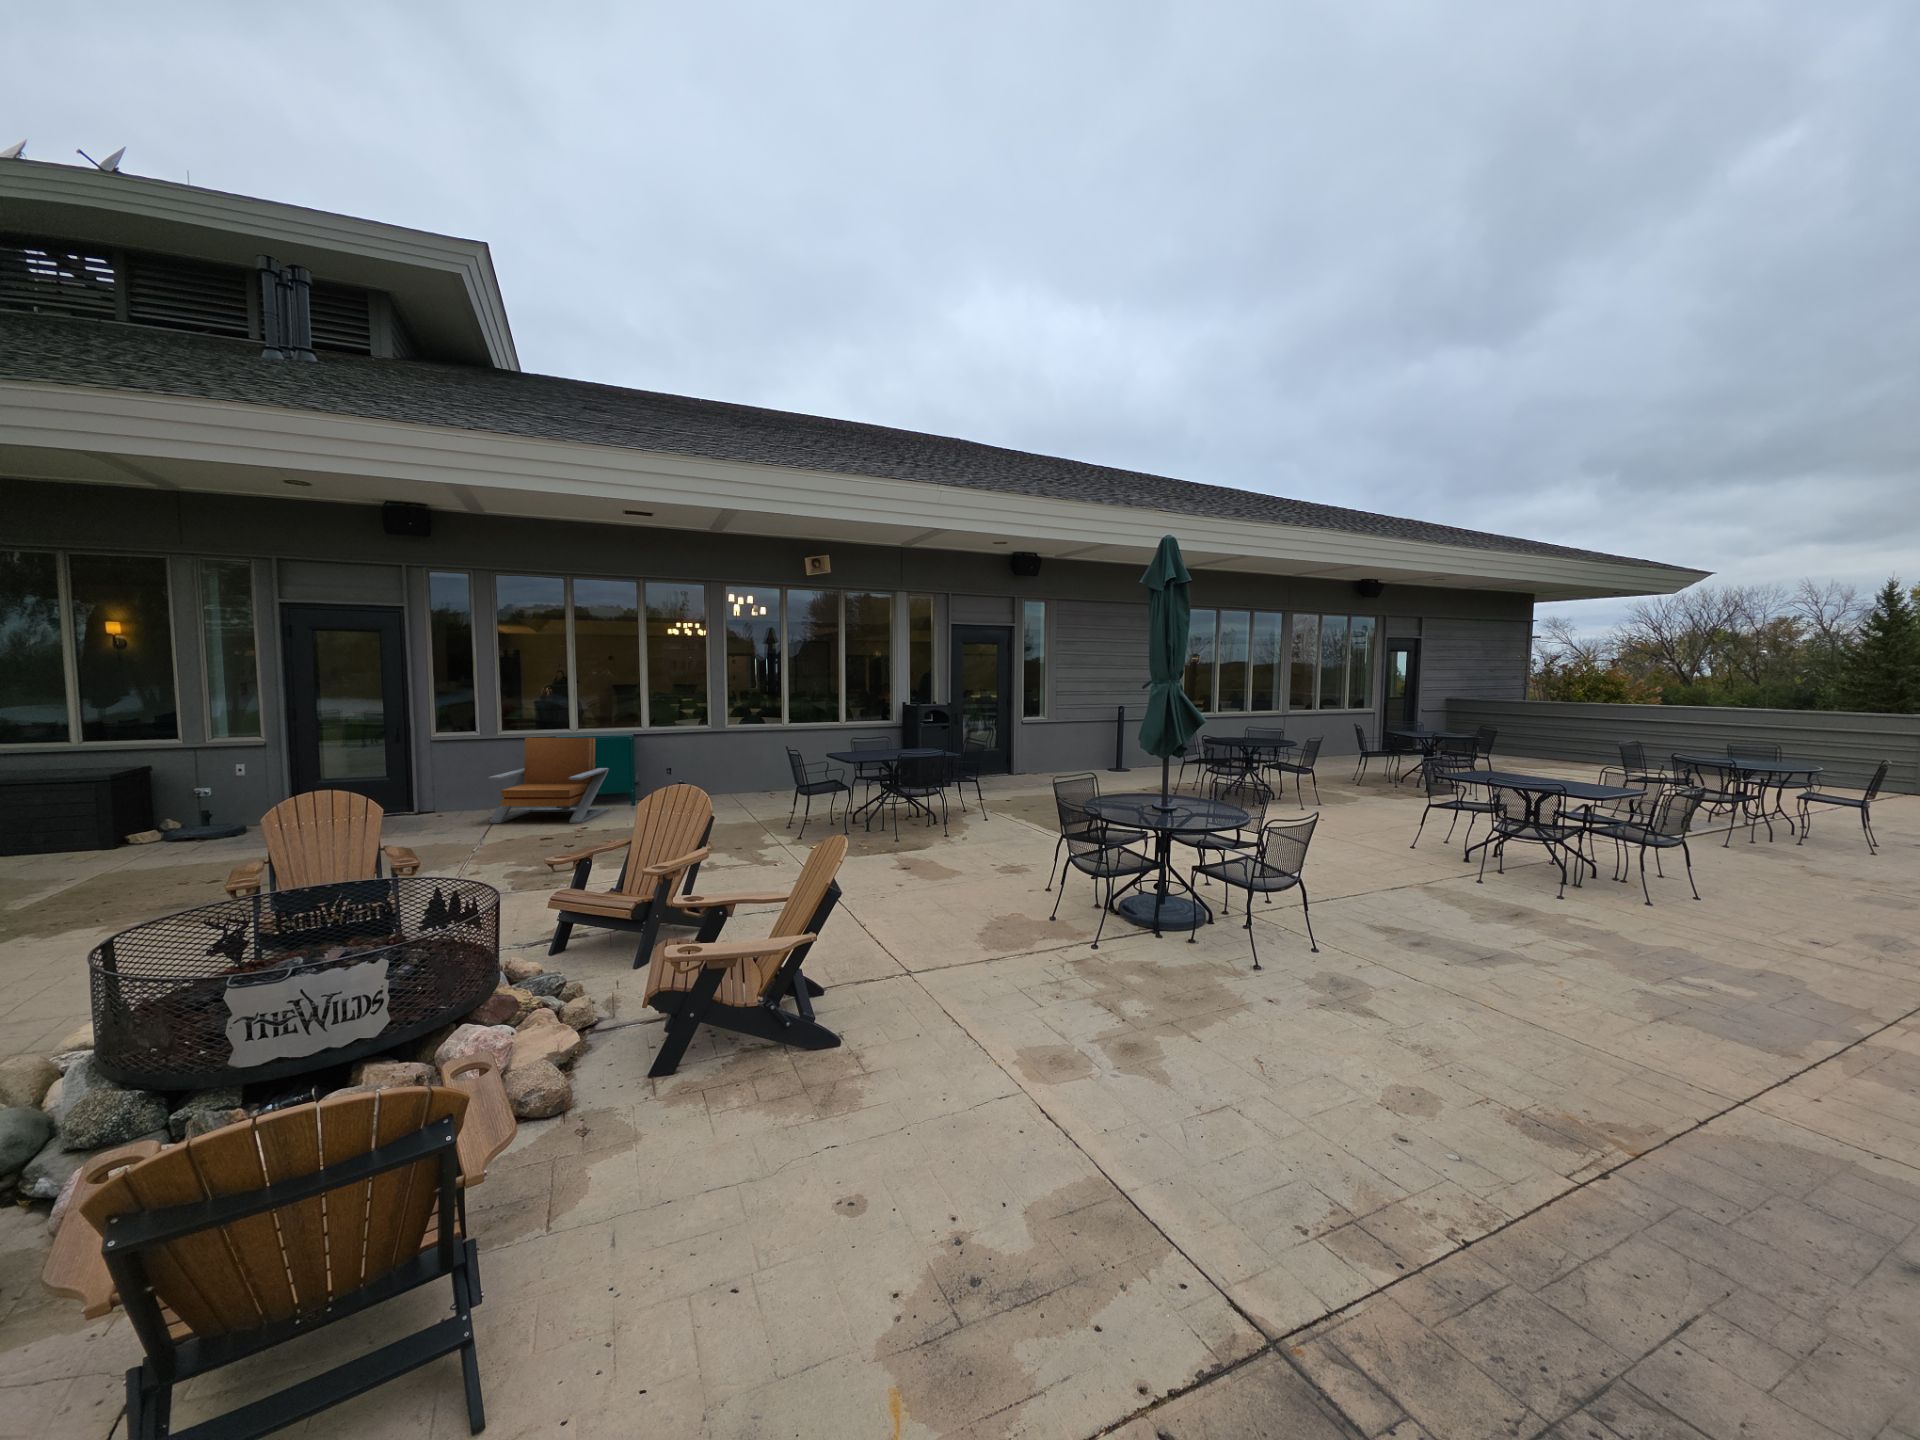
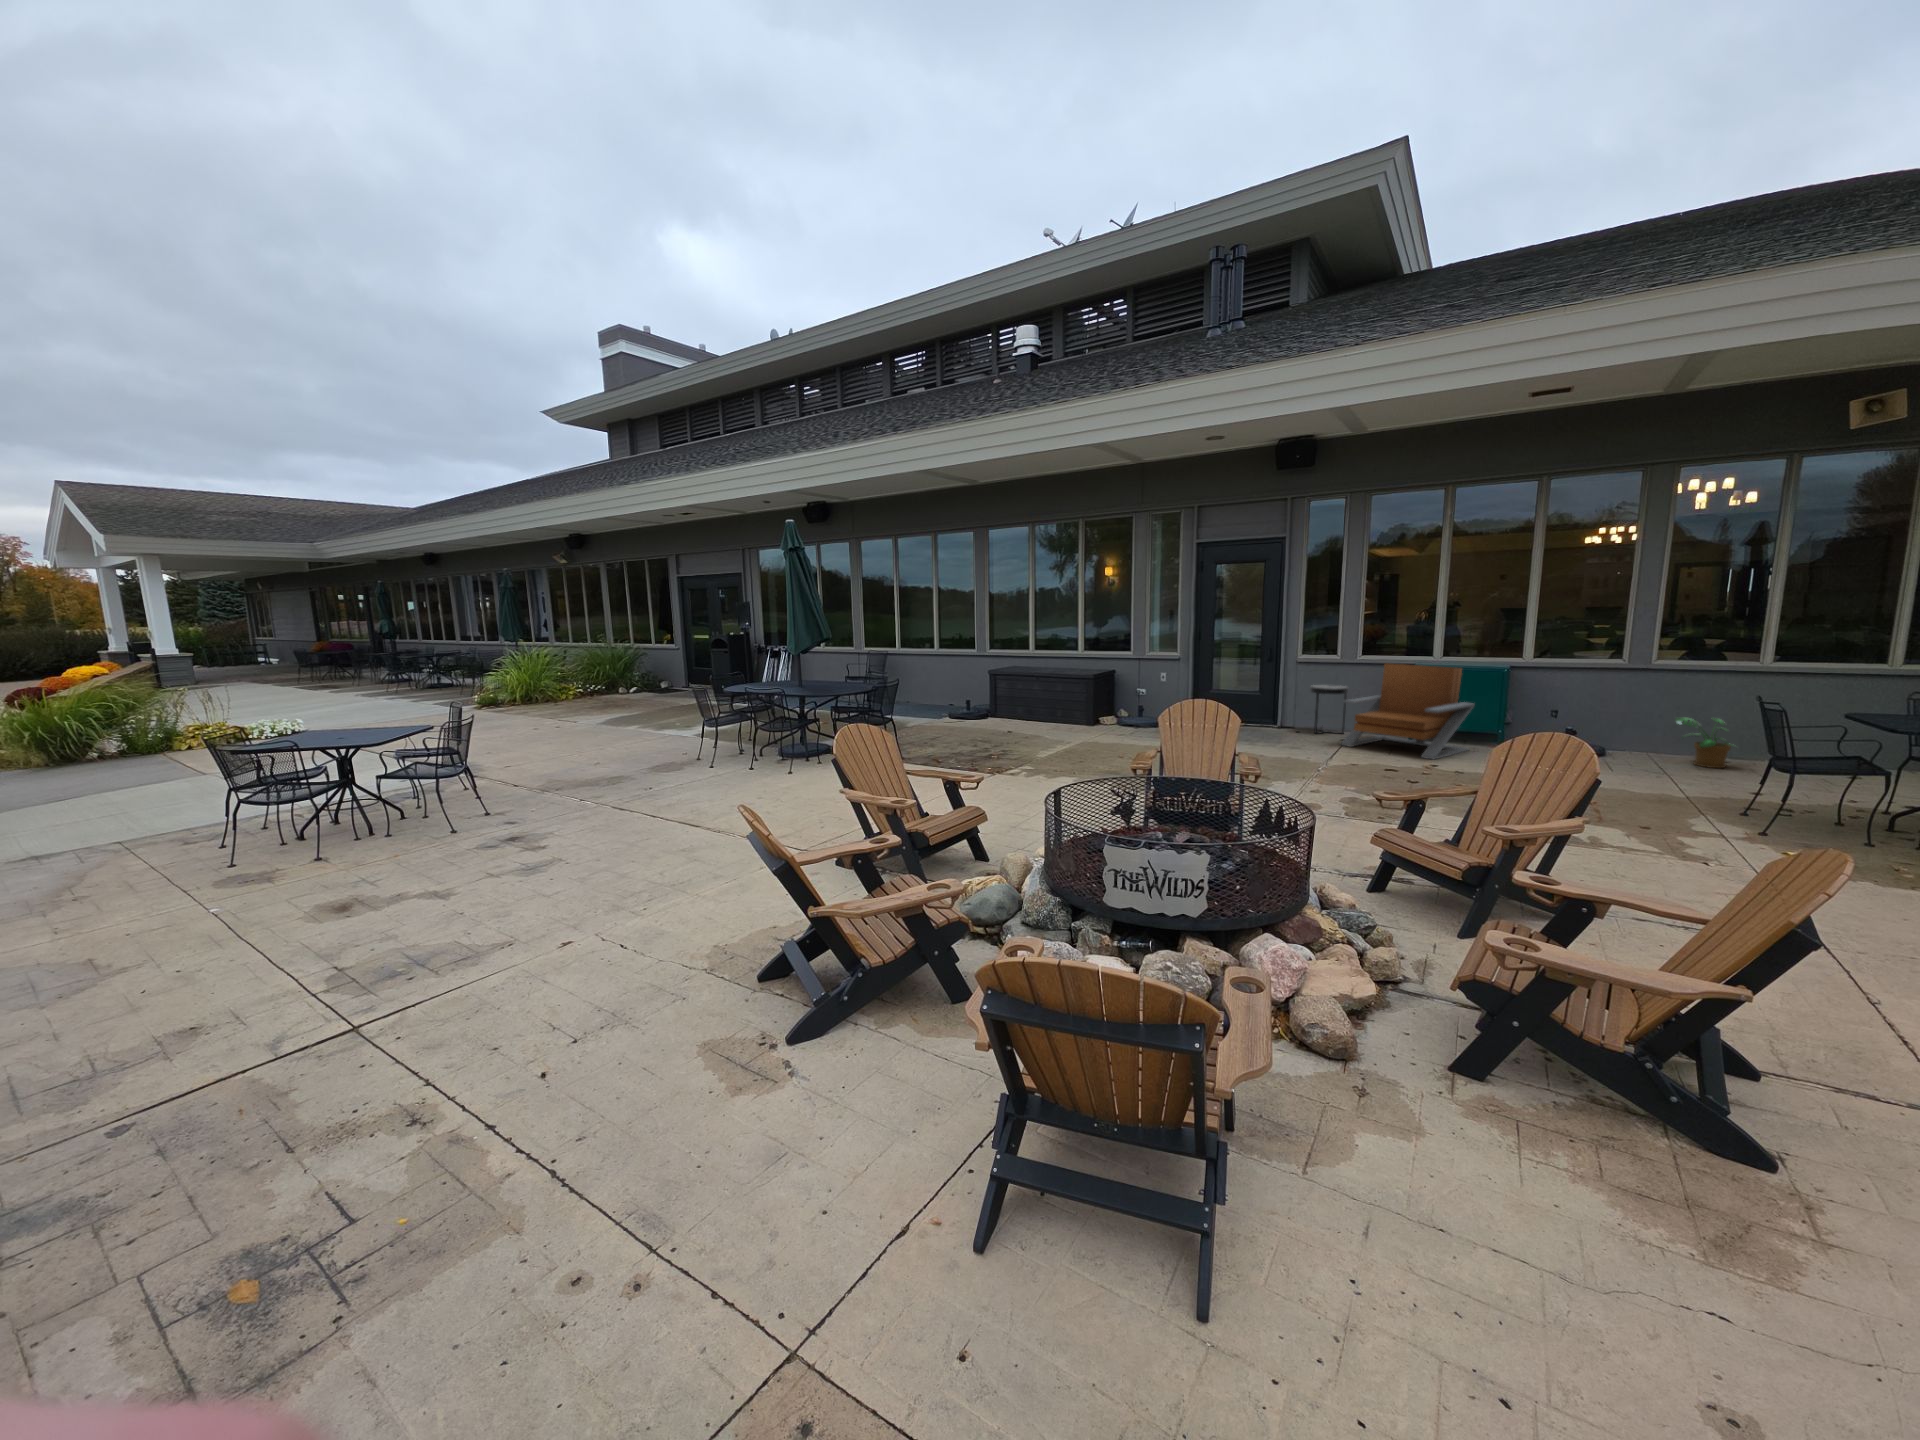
side table: none [447,763,490,816] -> present [1310,685,1348,734]
potted plant: none [742,763,777,798] -> present [1675,717,1736,768]

